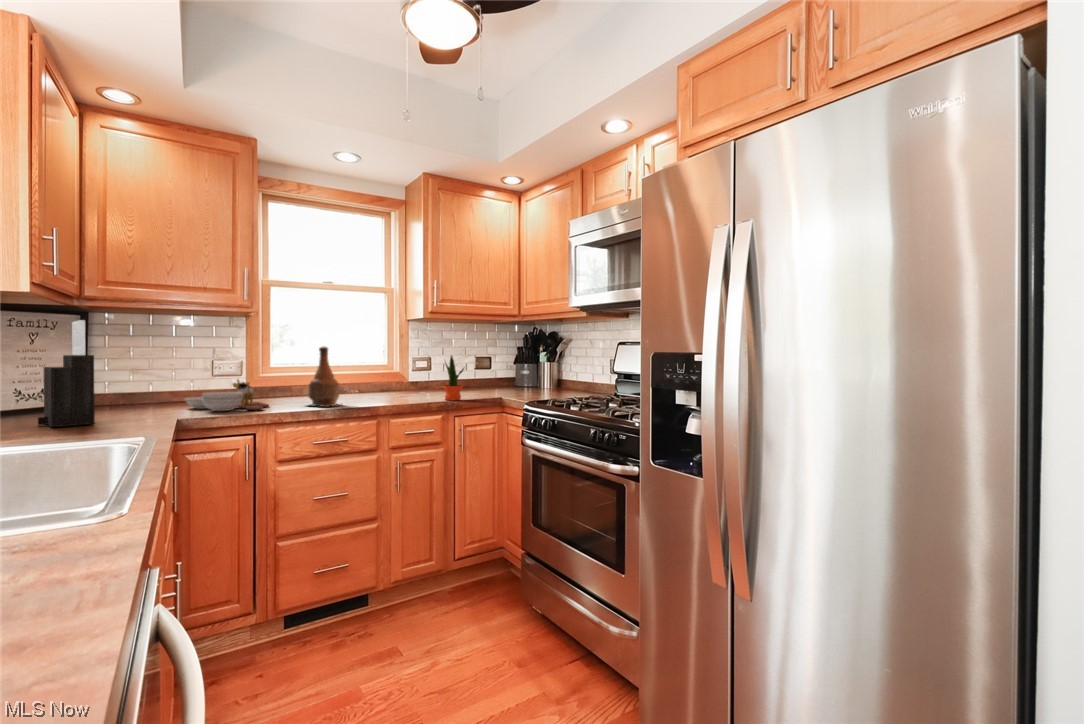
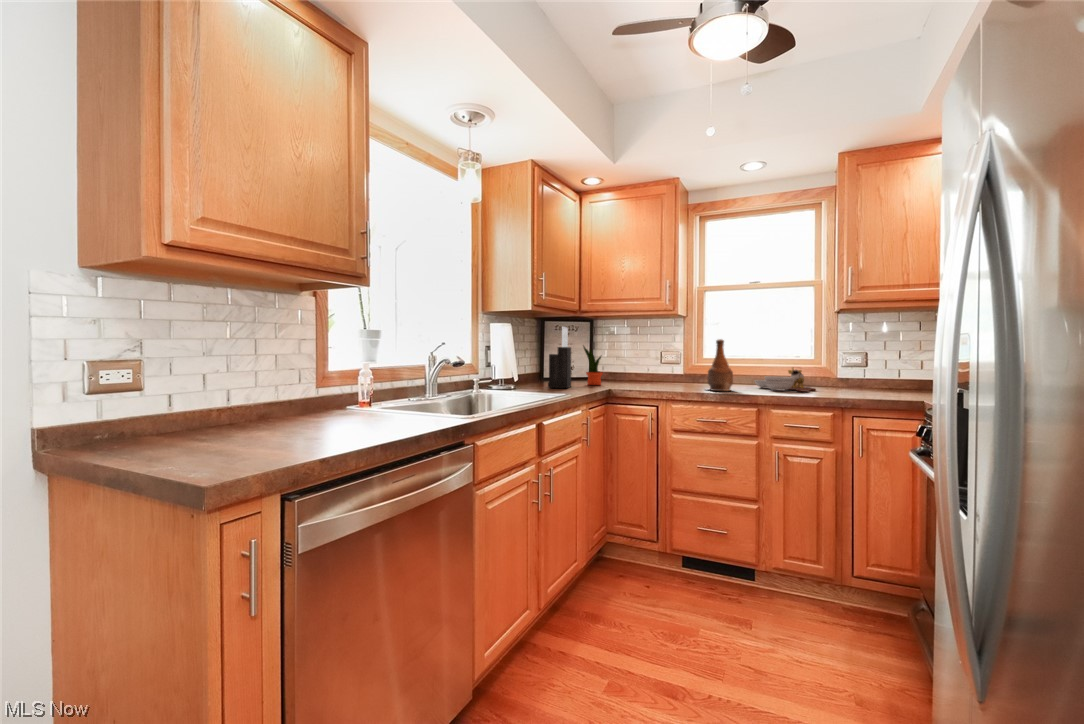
potted plant: present [444,356,464,400] -> present [583,346,603,385]
cutting board: present [185,379,269,411] -> present [754,368,816,392]

